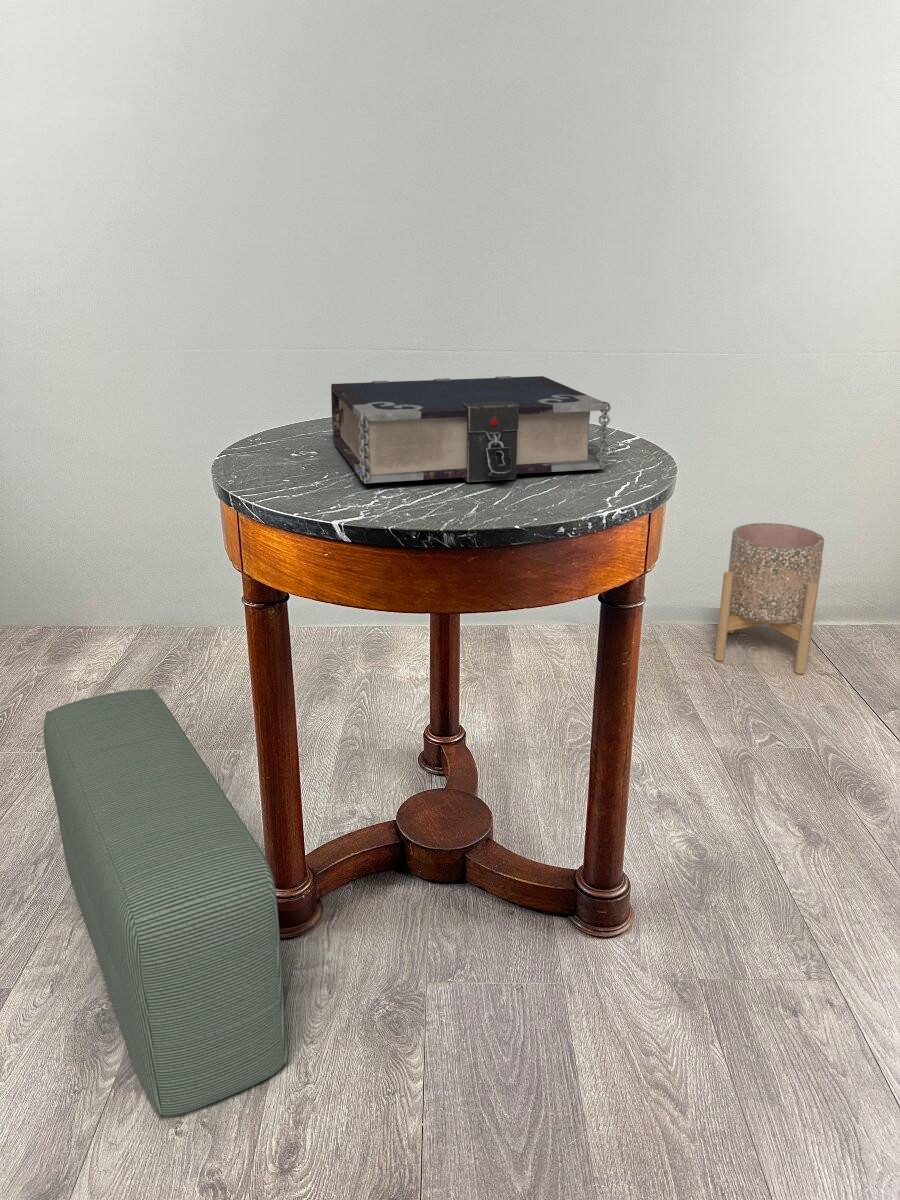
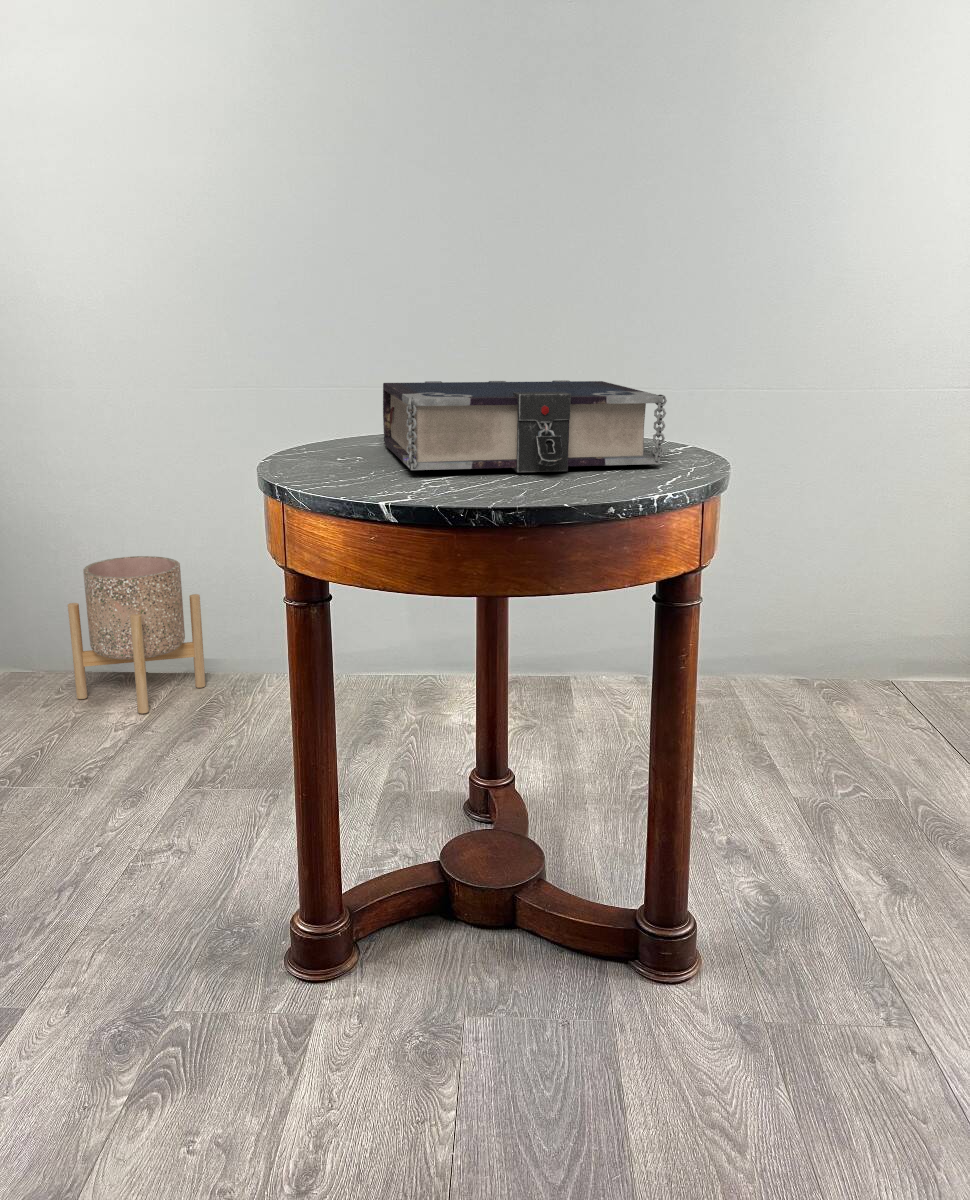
planter: present [715,523,824,674] -> present [68,556,206,714]
pouf: present [43,689,287,1117] -> none [74,704,312,1134]

